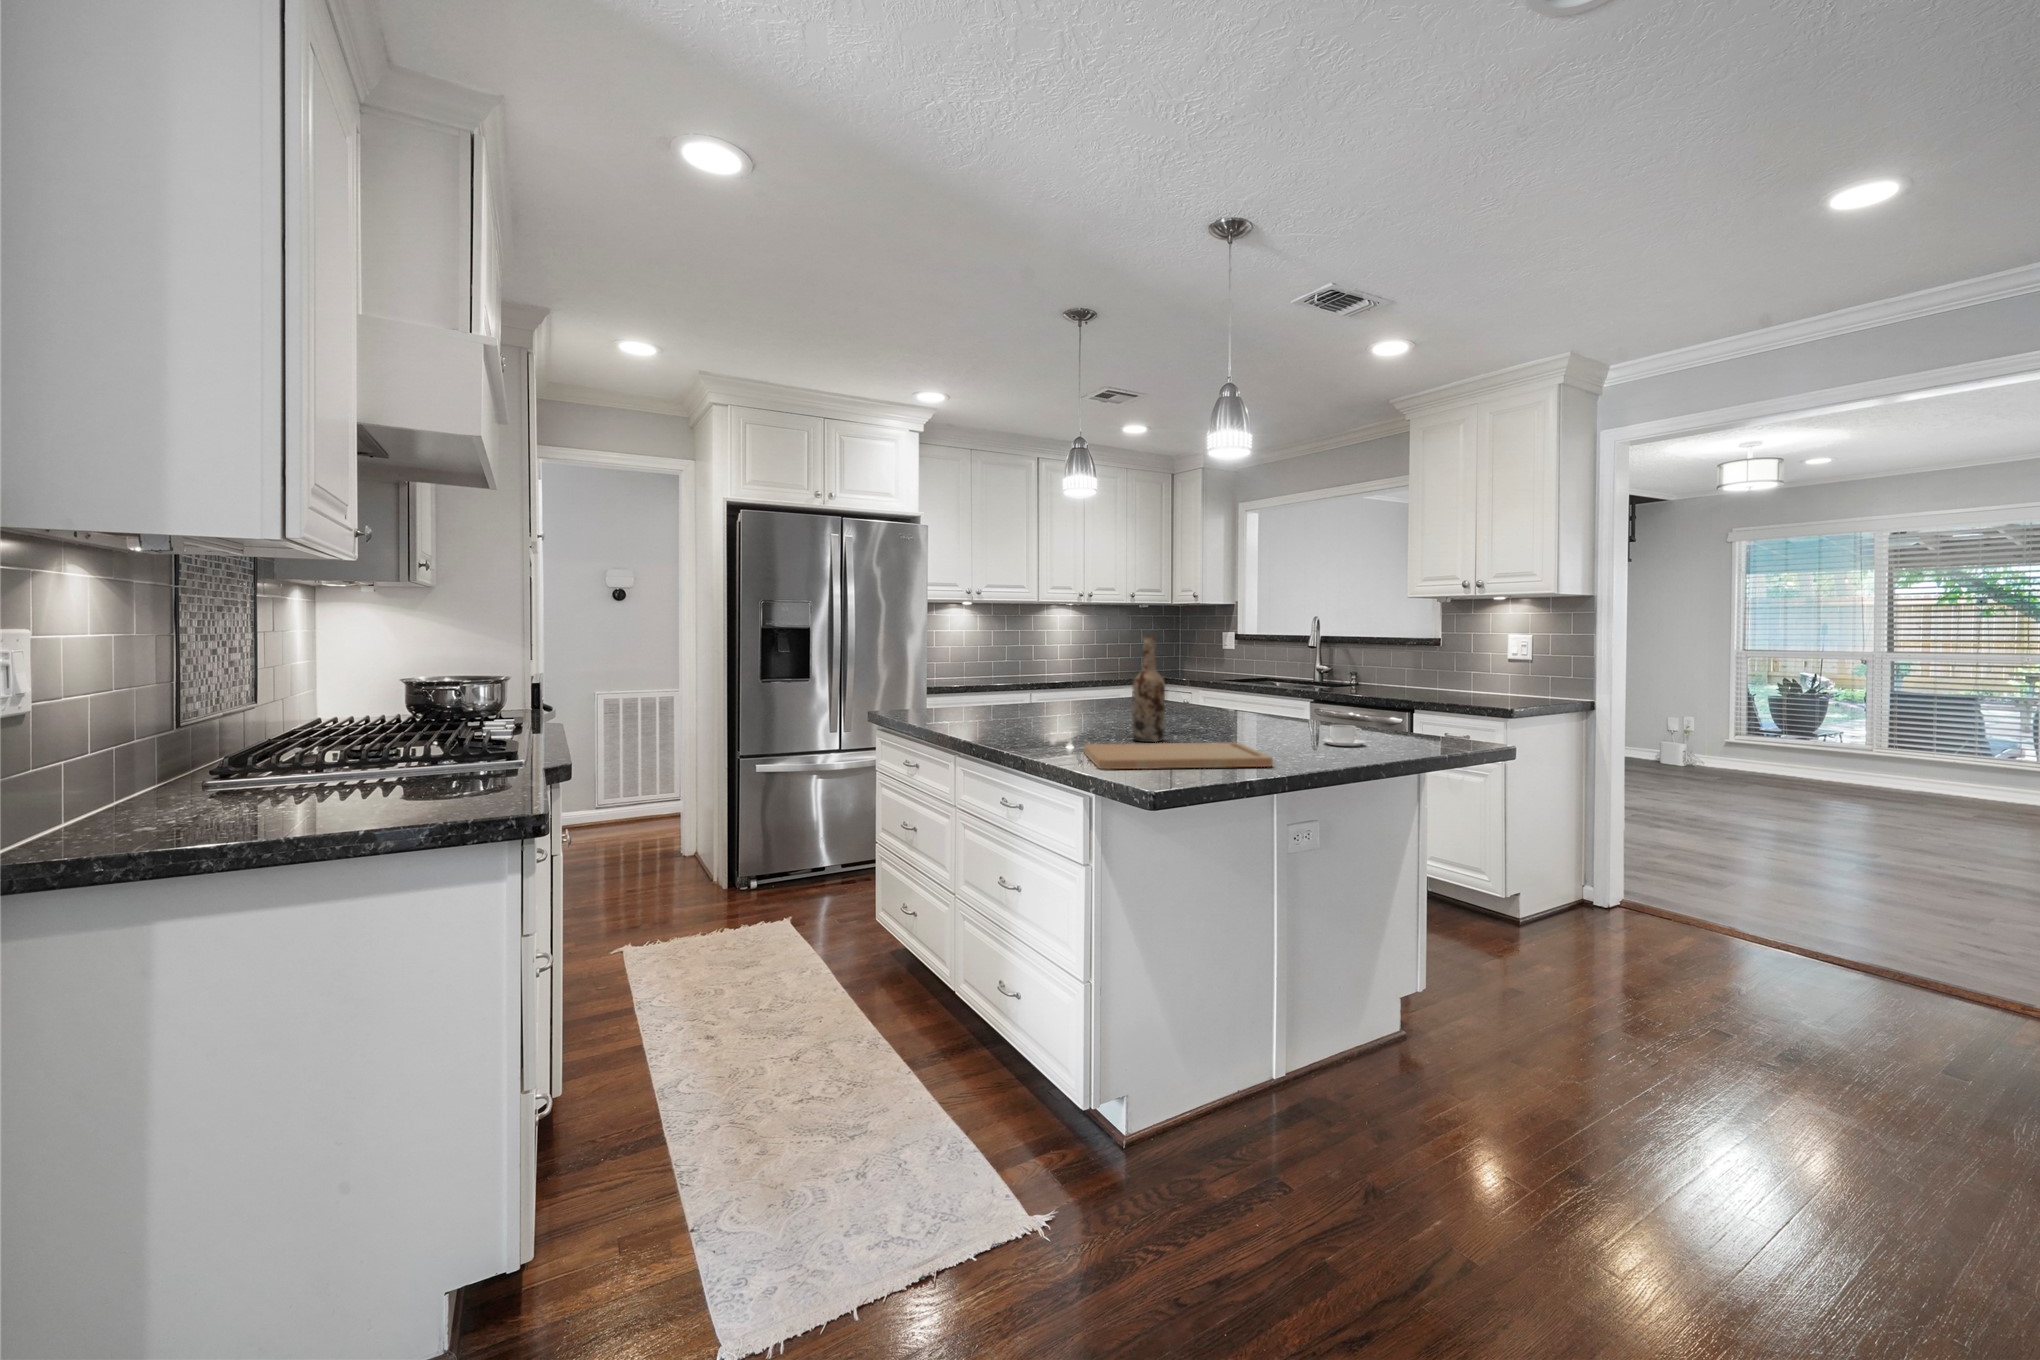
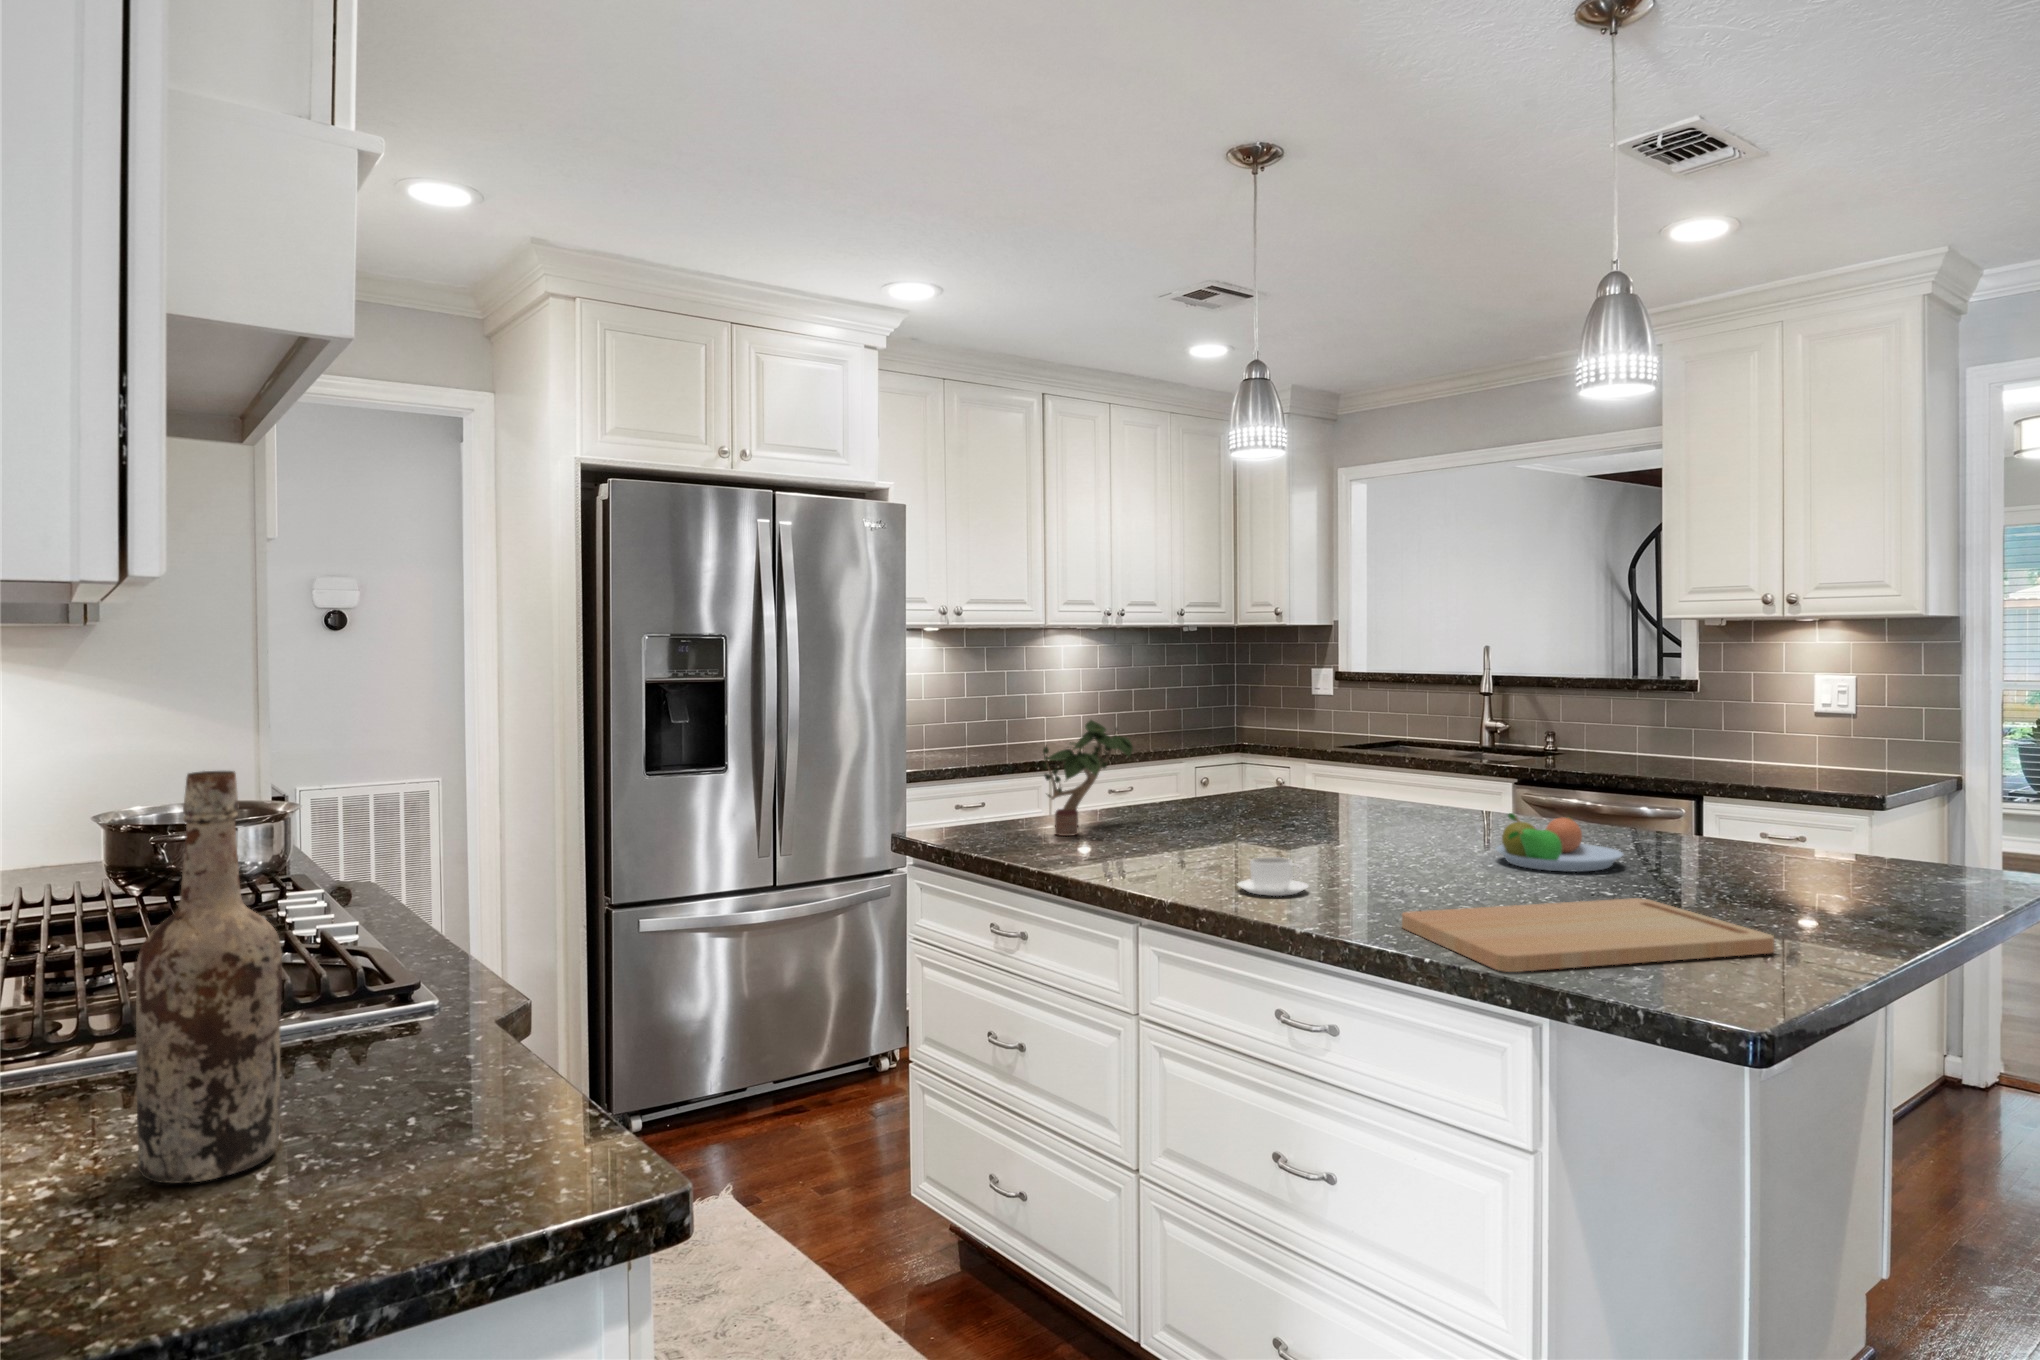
wine bottle: present [1132,635,1165,742] -> present [136,771,282,1183]
potted plant: none [954,646,1028,714] -> present [1043,720,1133,836]
fruit bowl: none [1199,701,1273,735] -> present [1496,813,1623,872]
coffee cup: present [1322,725,1366,746] -> present [1238,857,1308,896]

